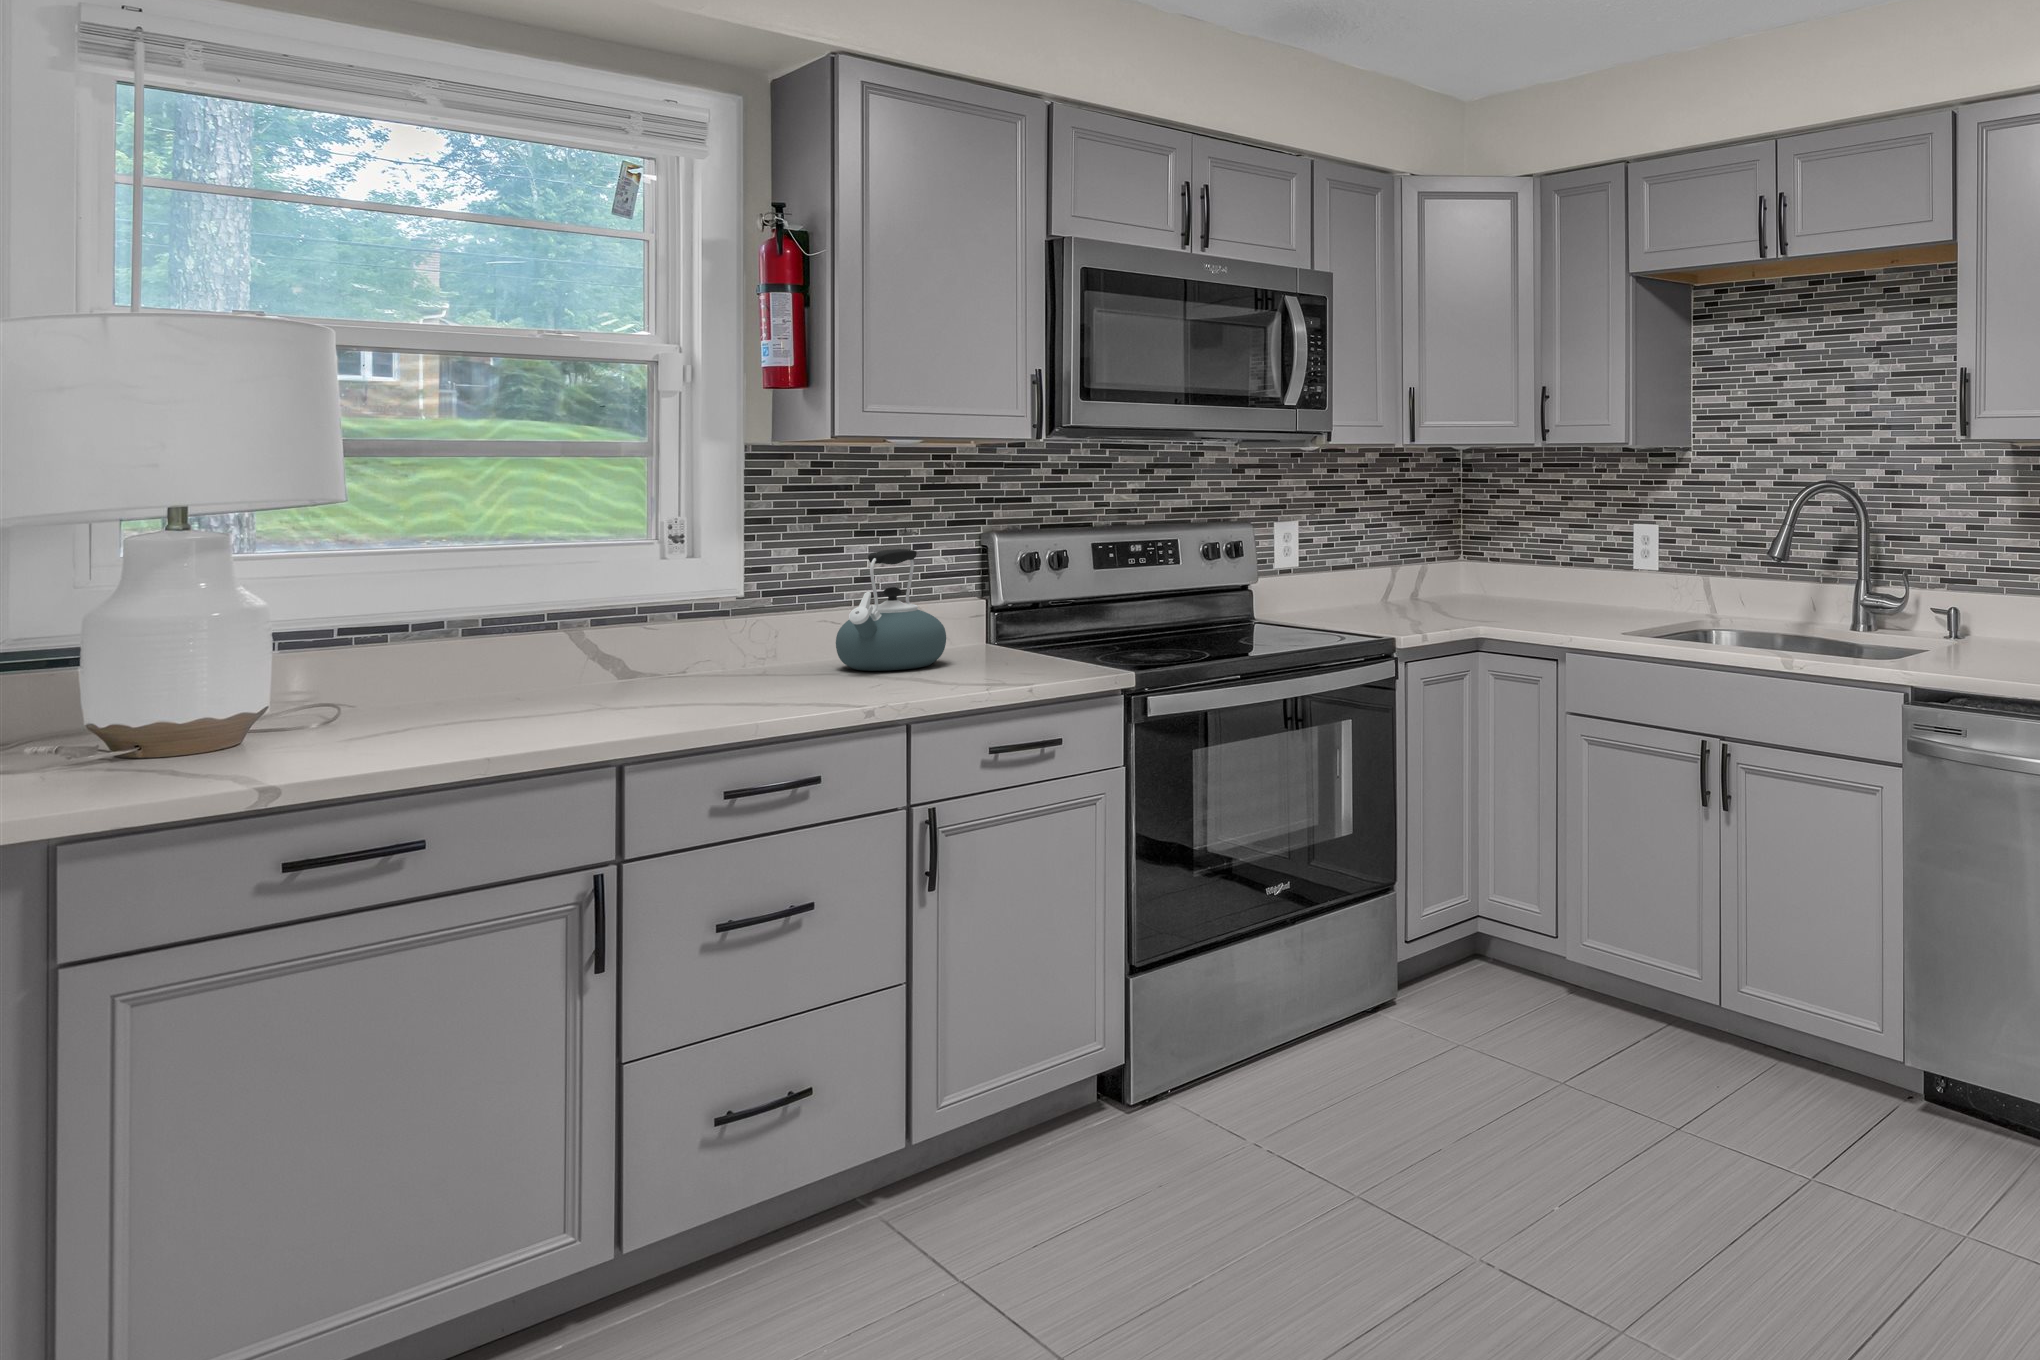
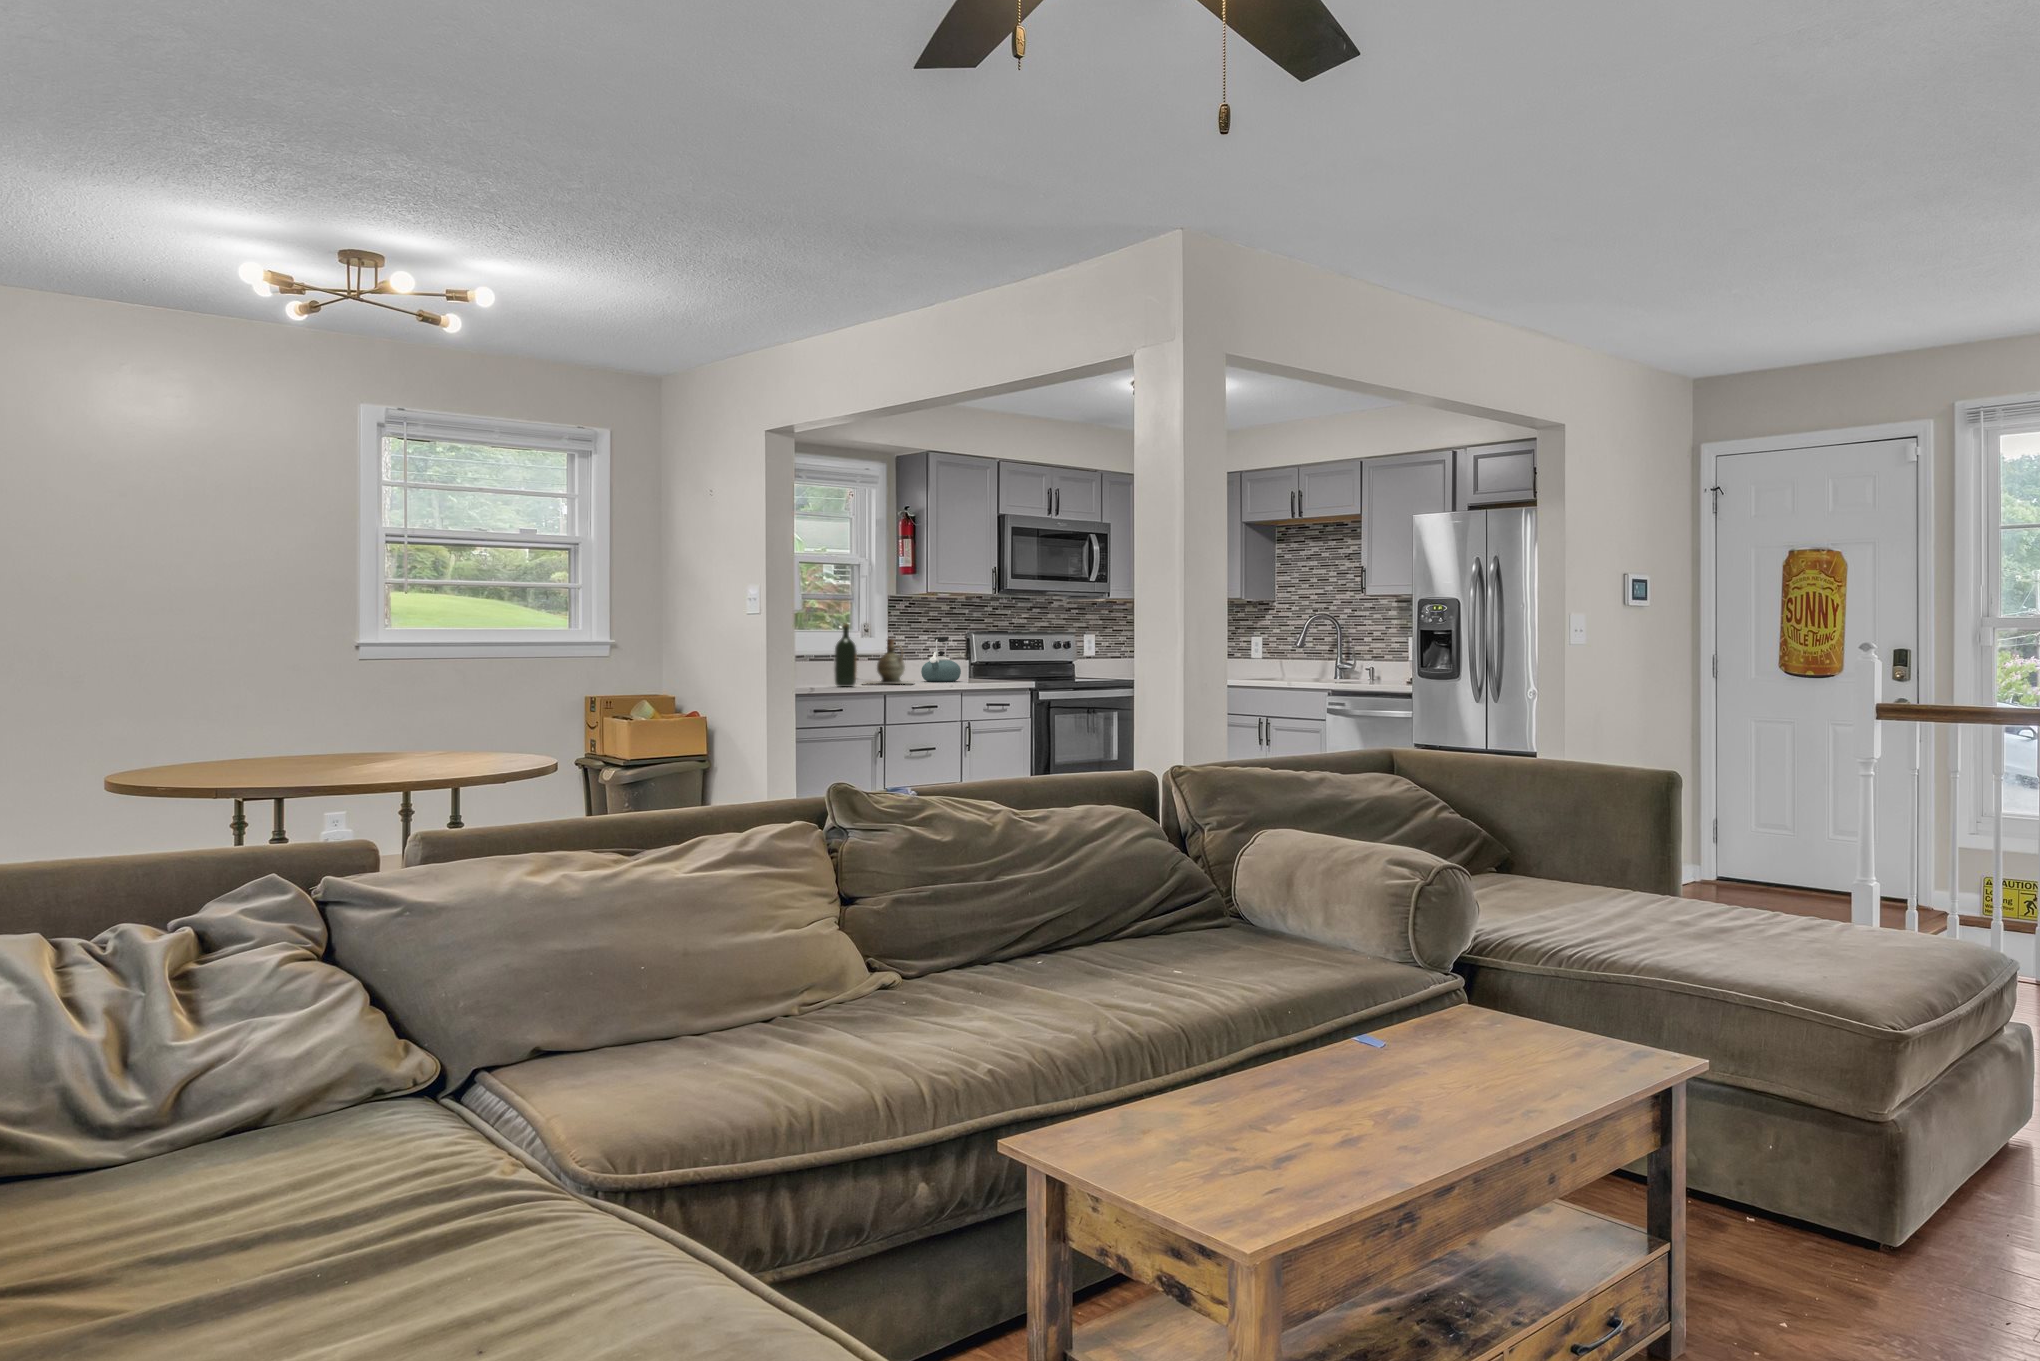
wine bottle: none [429,542,517,752] -> present [834,624,857,687]
ceramic jug: none [577,571,788,717] -> present [863,639,912,685]

